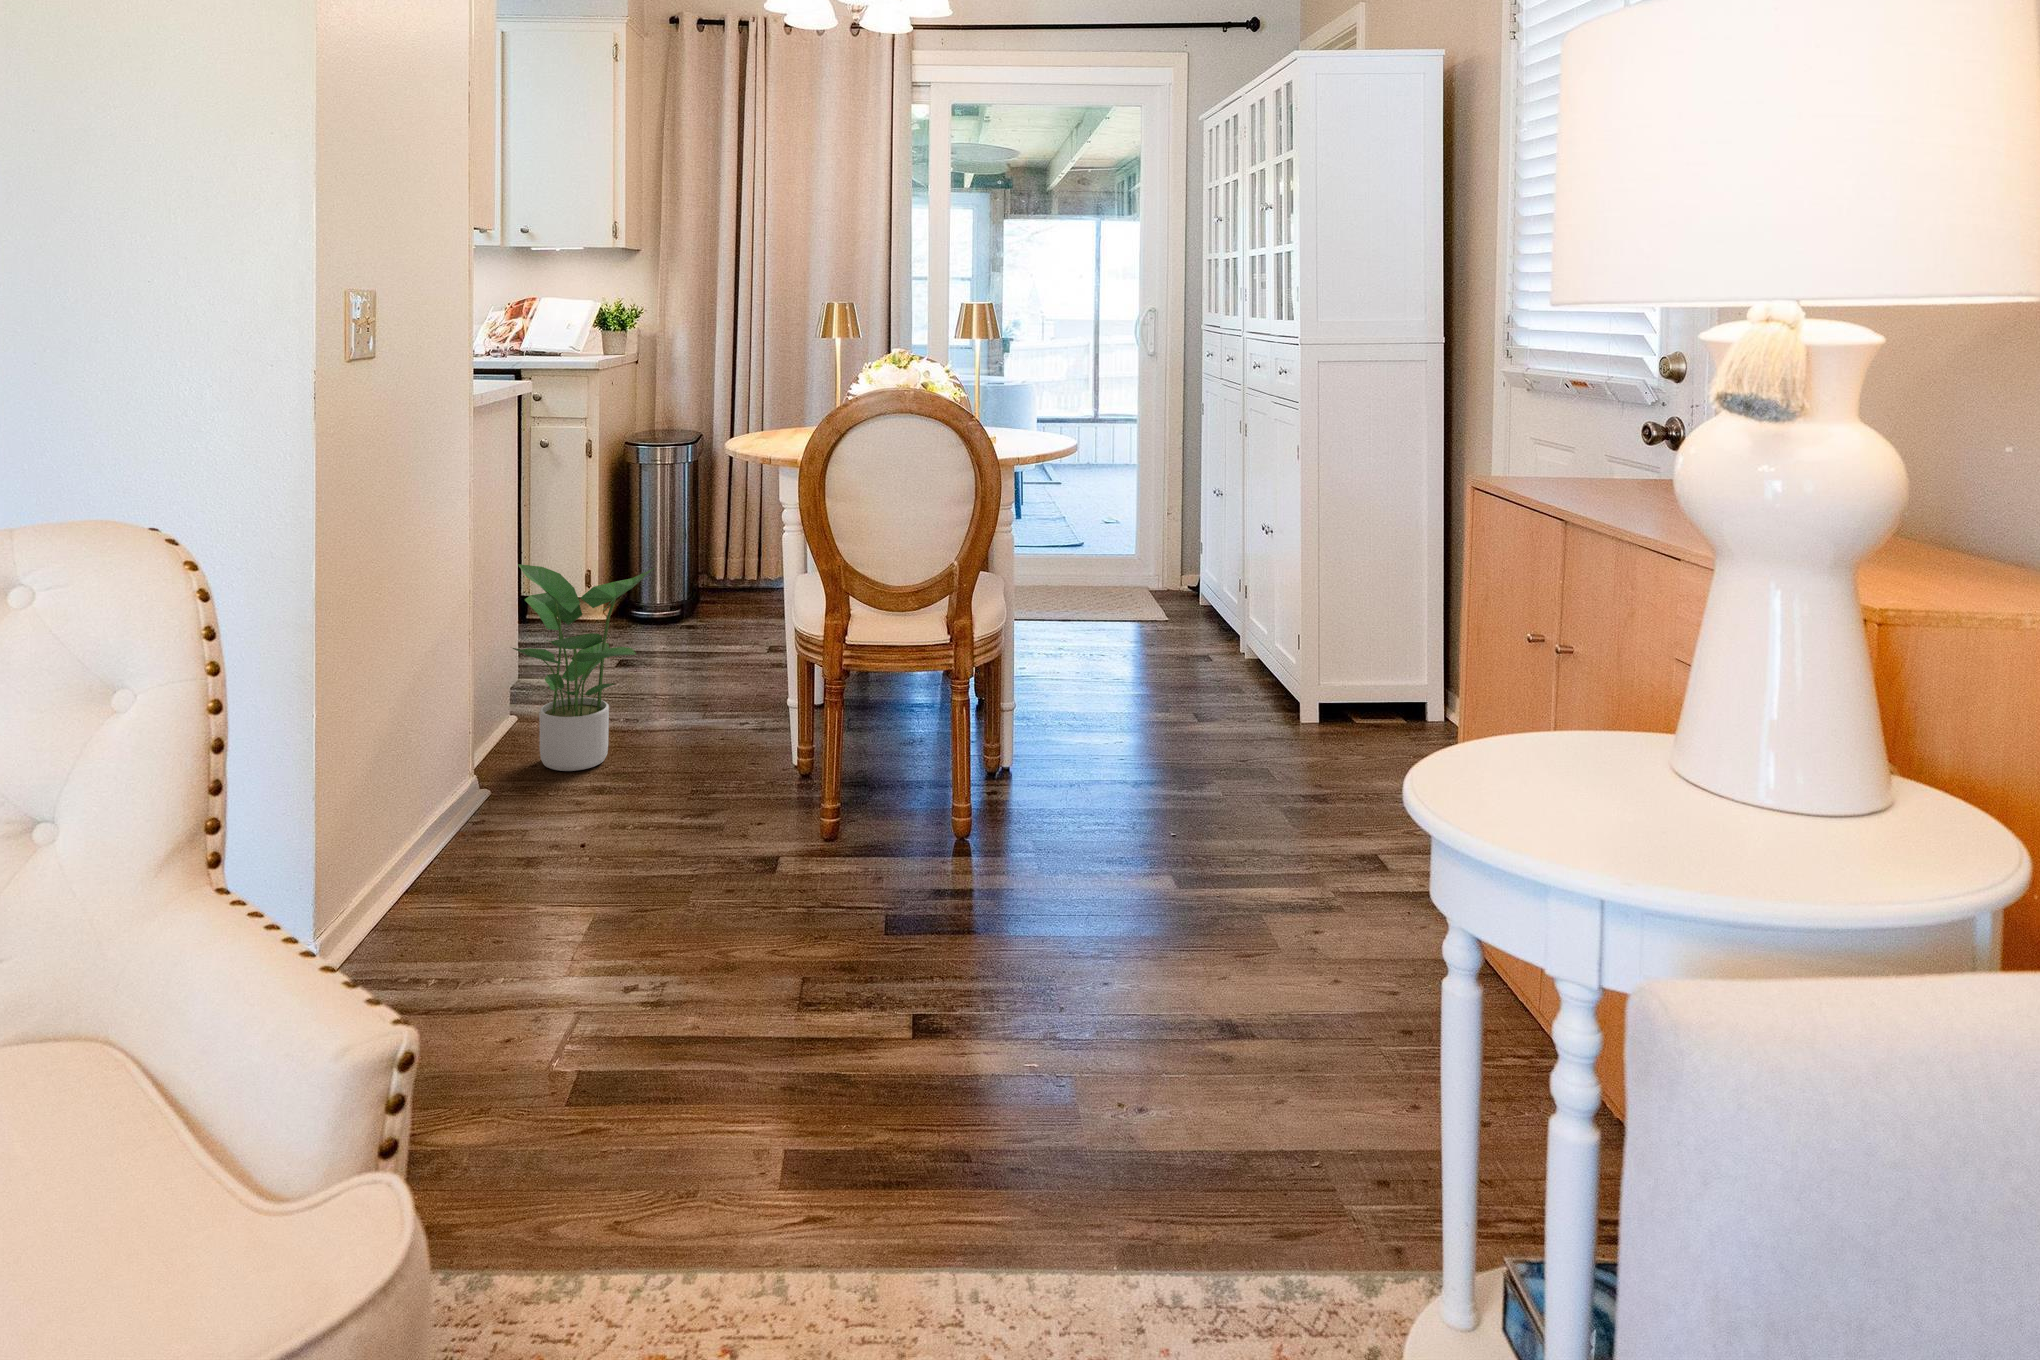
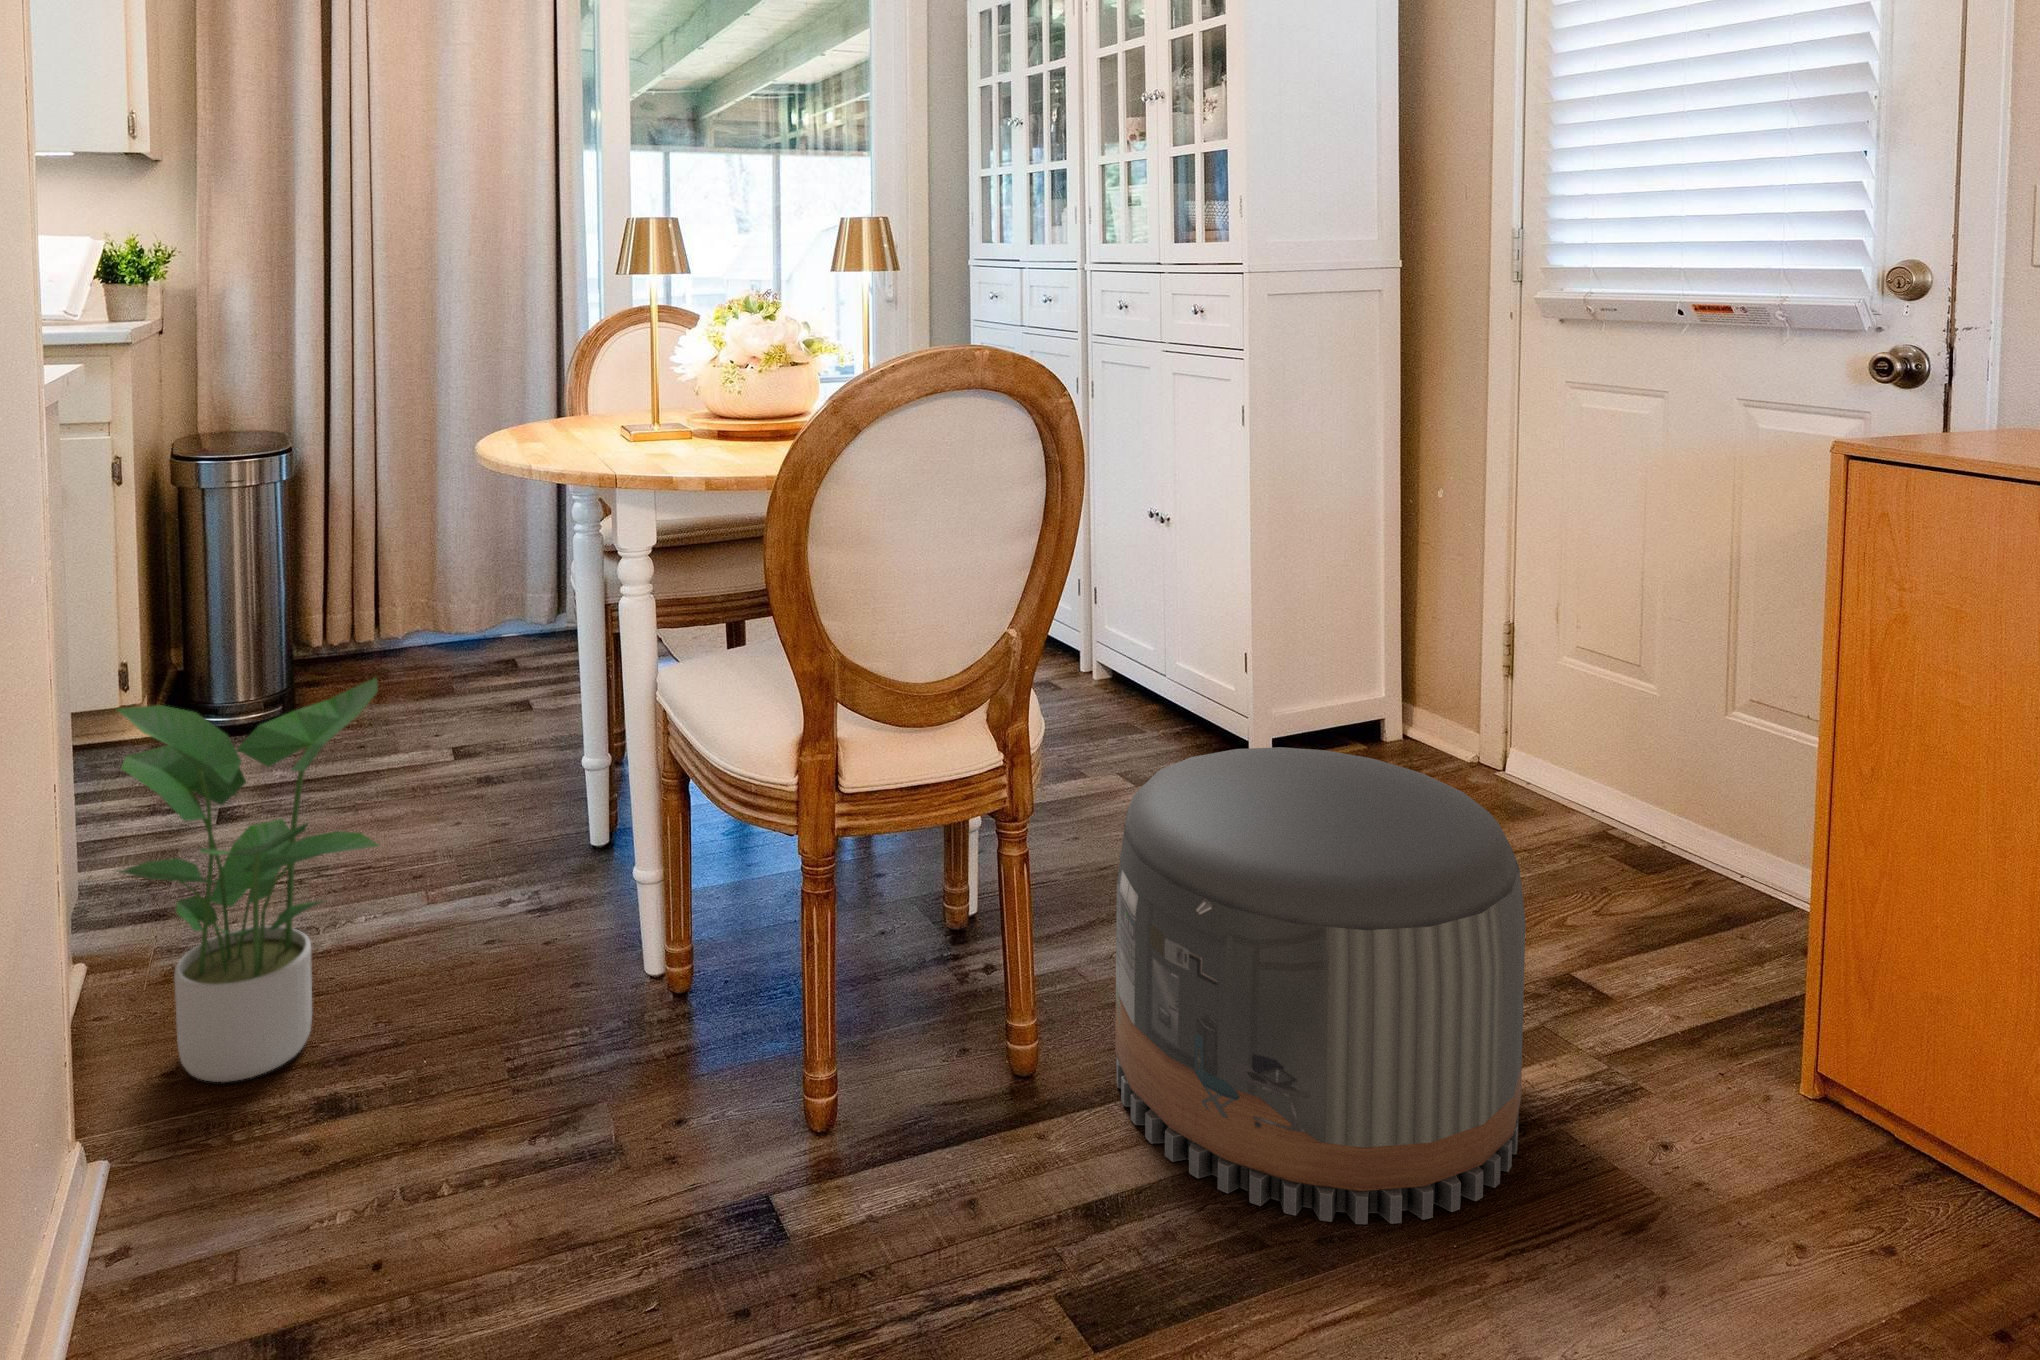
pouf: none [999,660,1247,928] -> present [1115,747,1525,1224]

